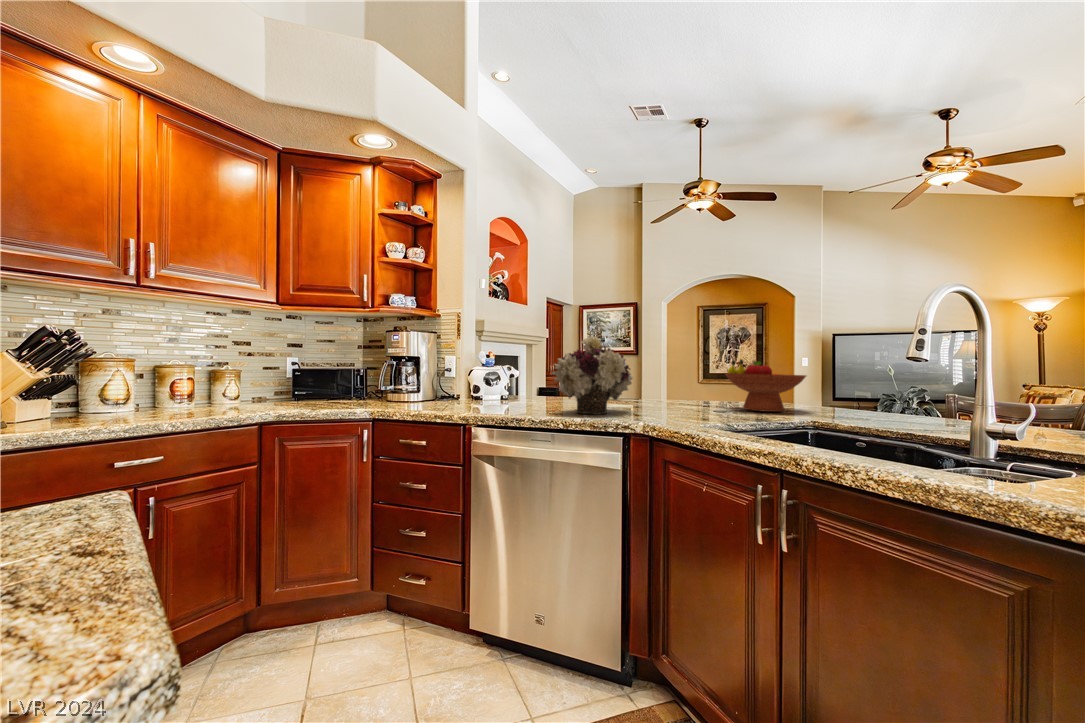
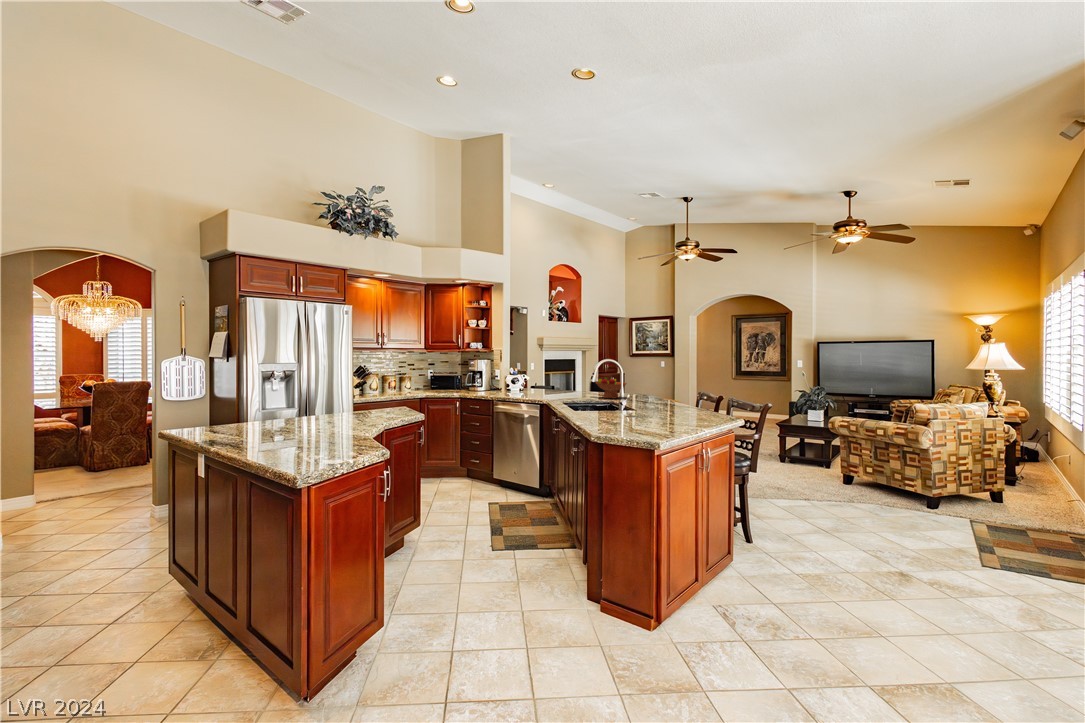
flower arrangement: present [551,337,633,414] -> none [522,368,556,398]

